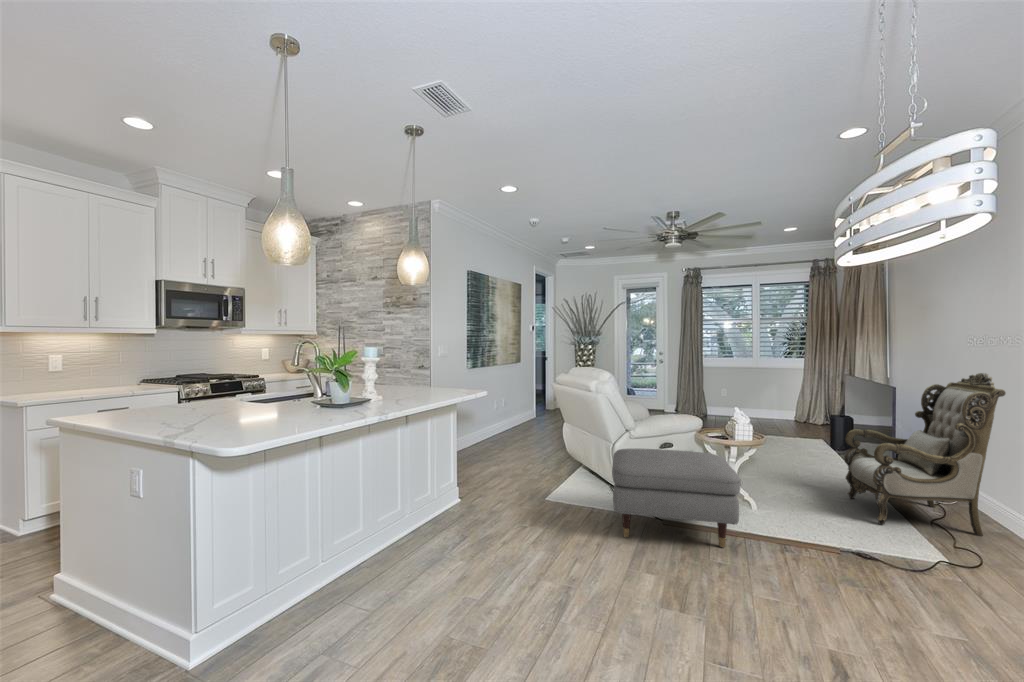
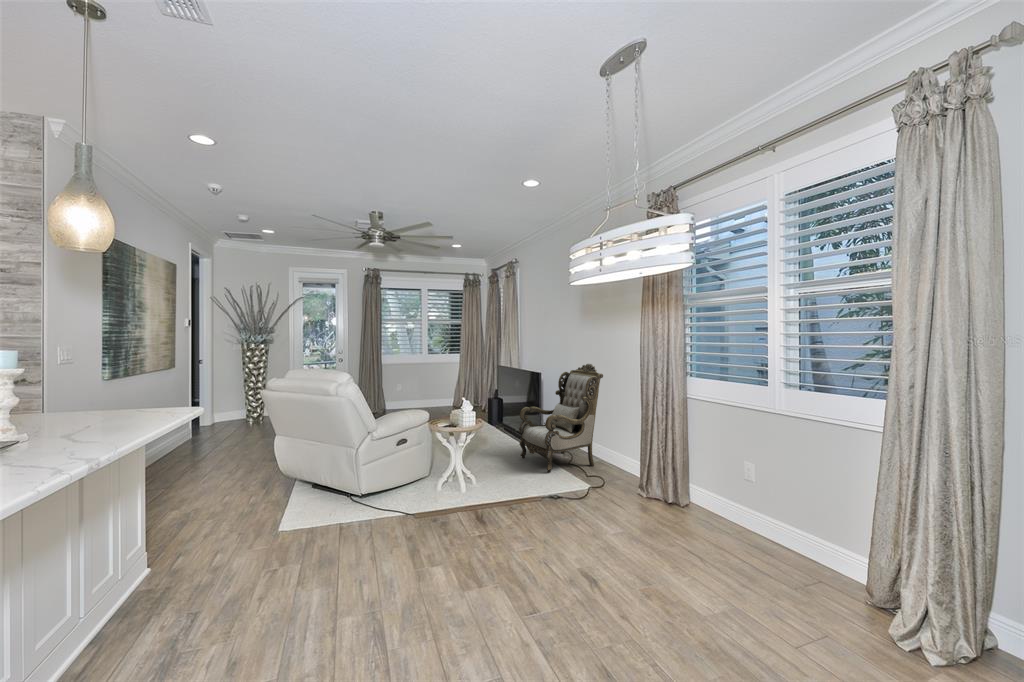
ottoman: present [612,448,741,548] -> none [364,444,489,542]

